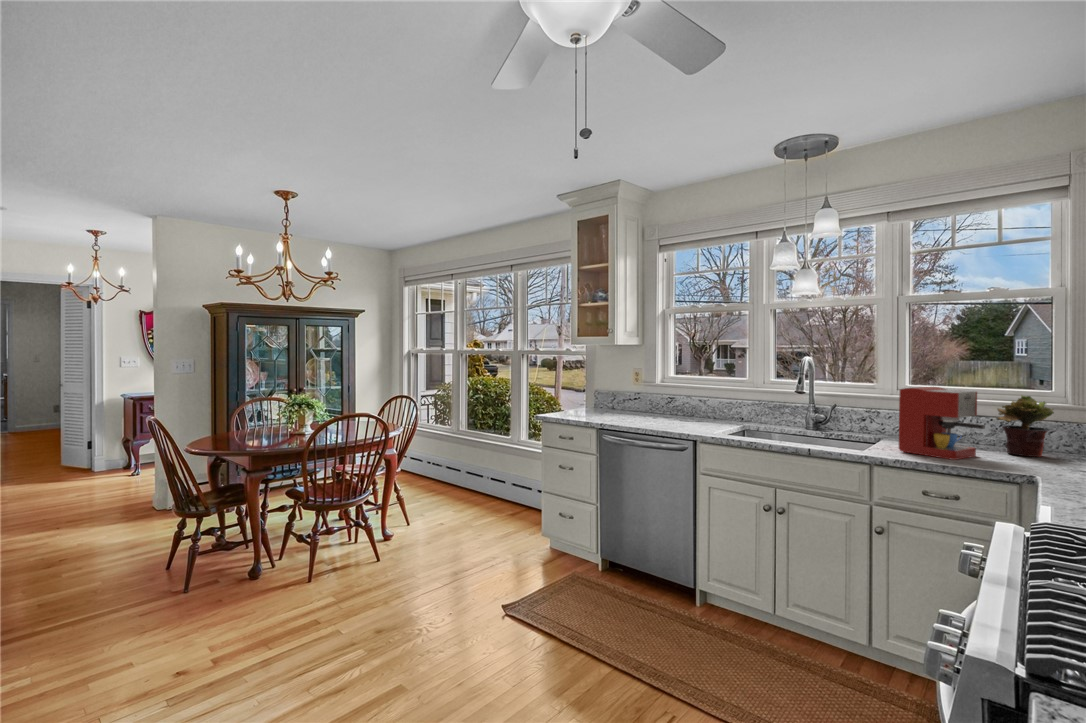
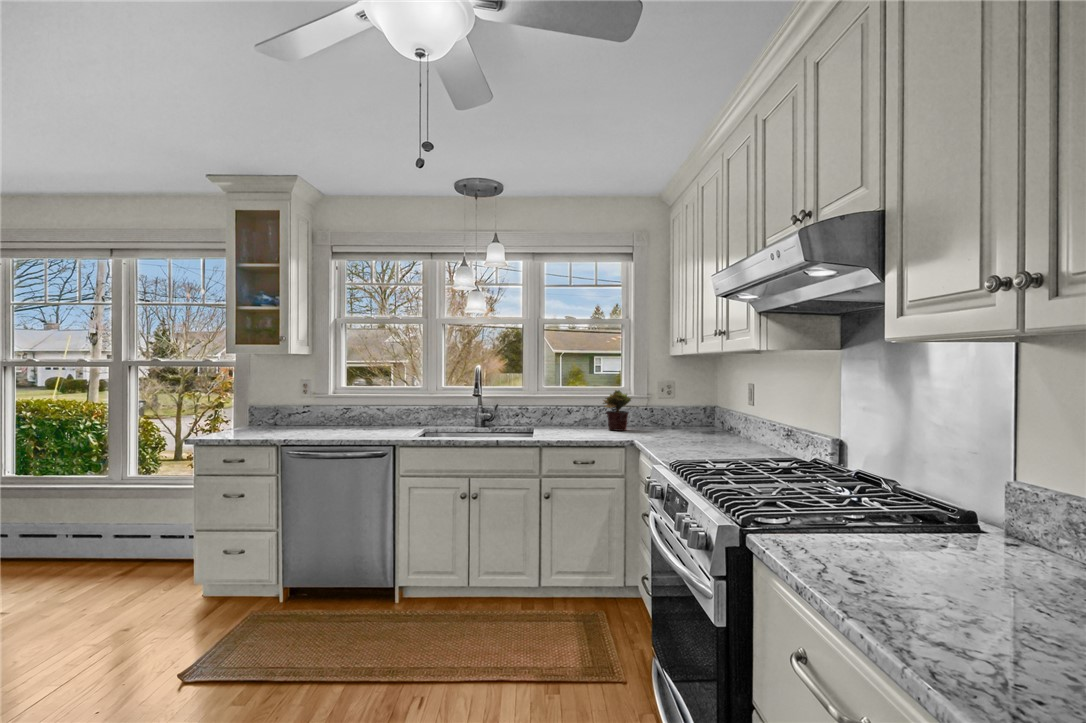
coffee maker: present [899,387,985,460] -> none [553,386,603,437]

